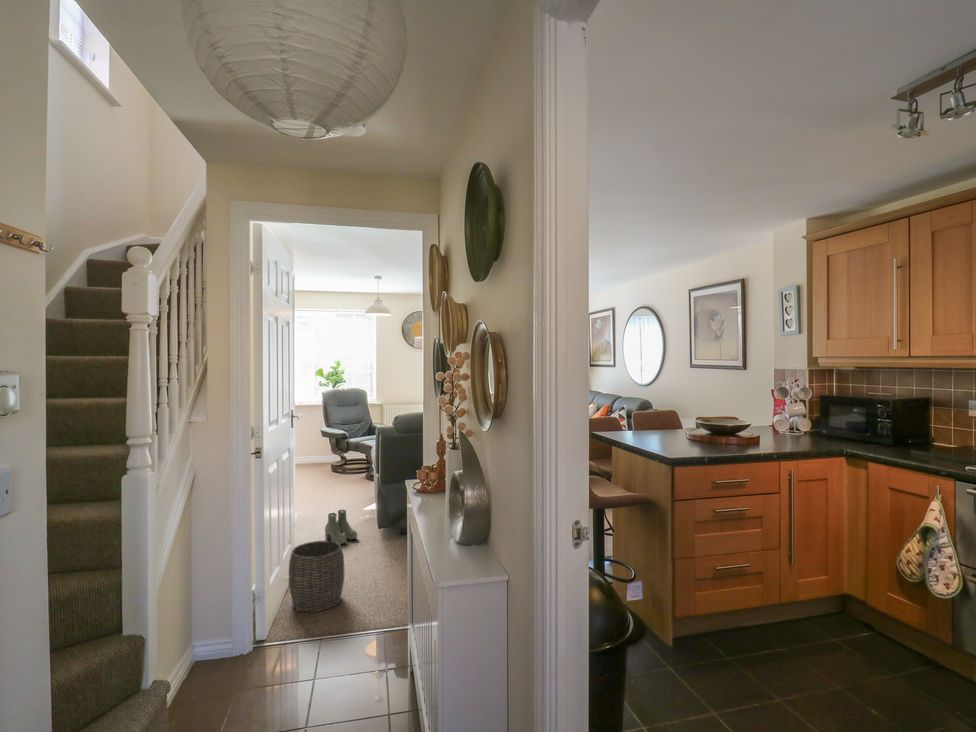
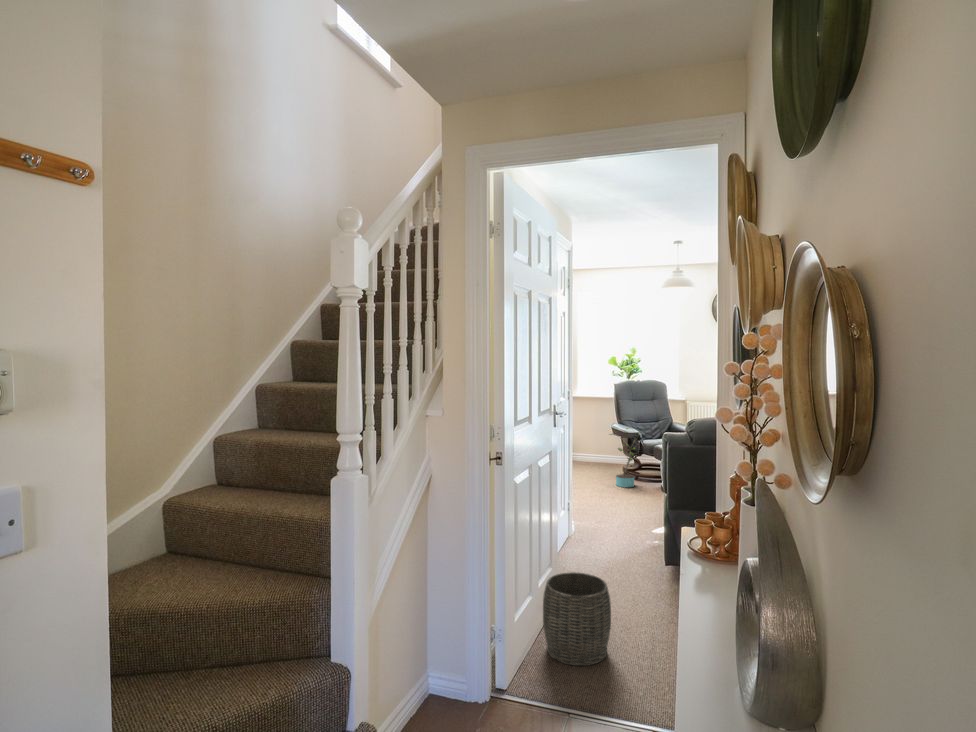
potted plant: none [320,429,349,480] -> present [610,428,636,487]
boots: present [325,510,357,544] -> none [600,531,640,575]

